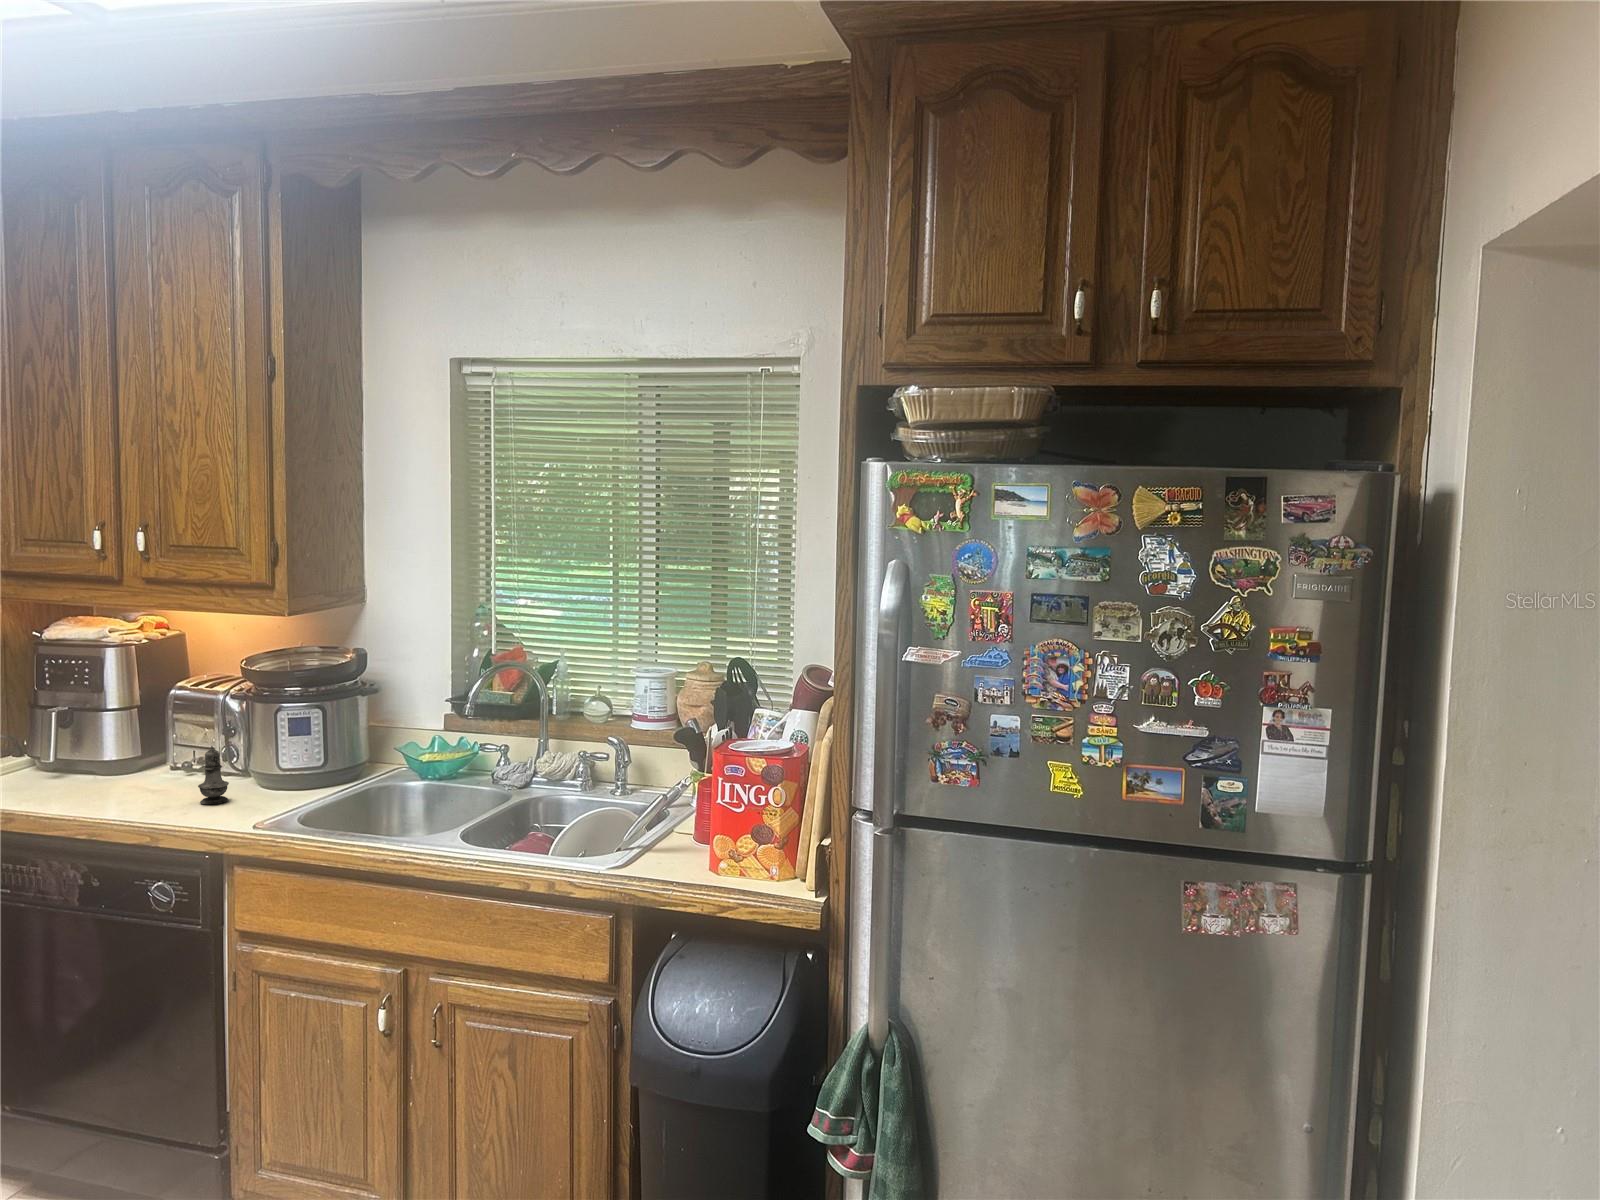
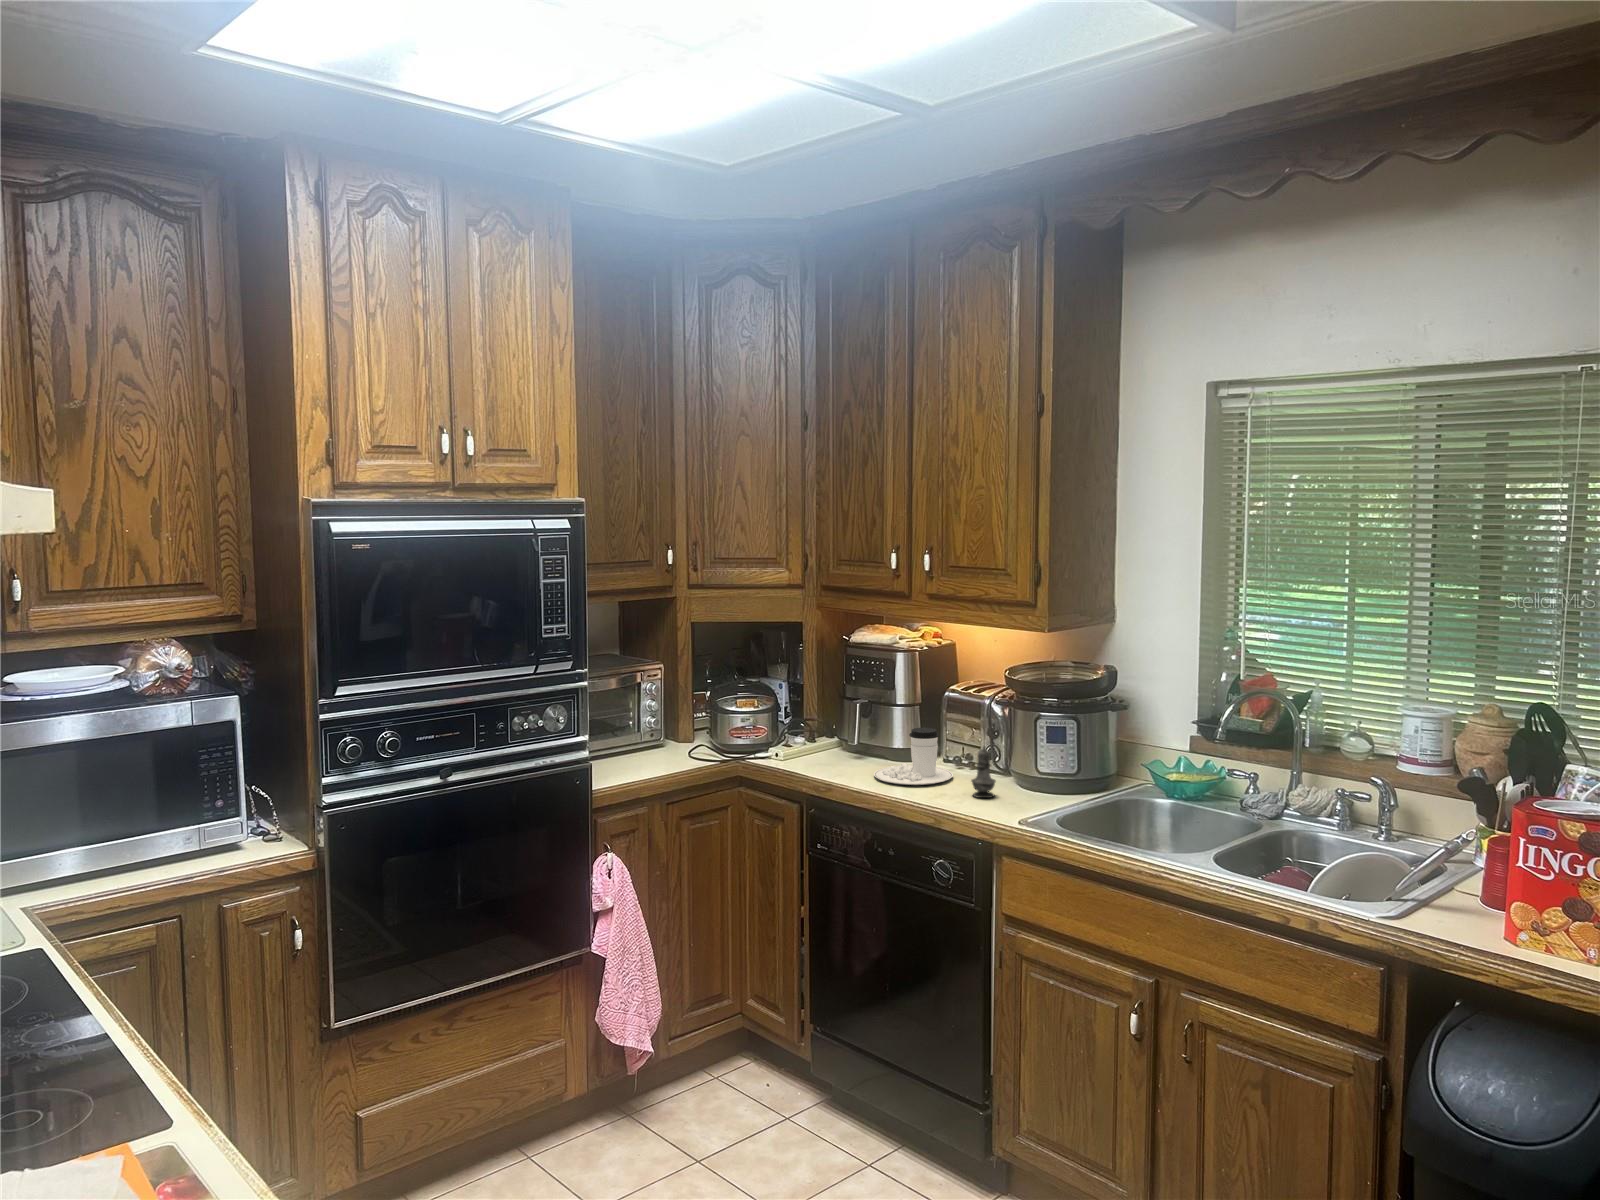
coffee cup: none [74,732,180,800] -> present [874,728,953,785]

